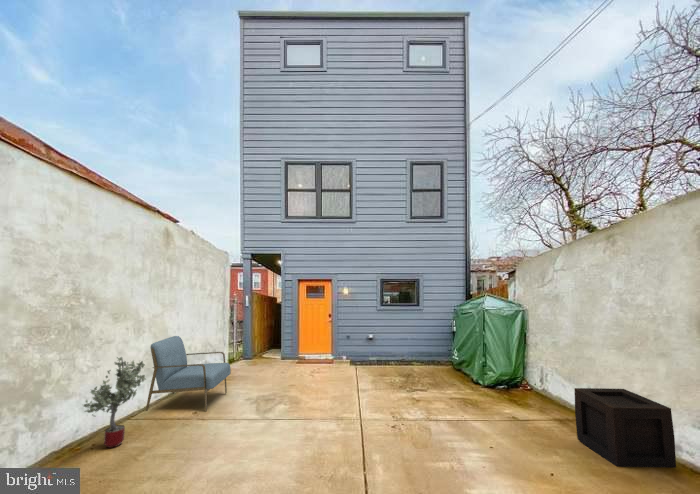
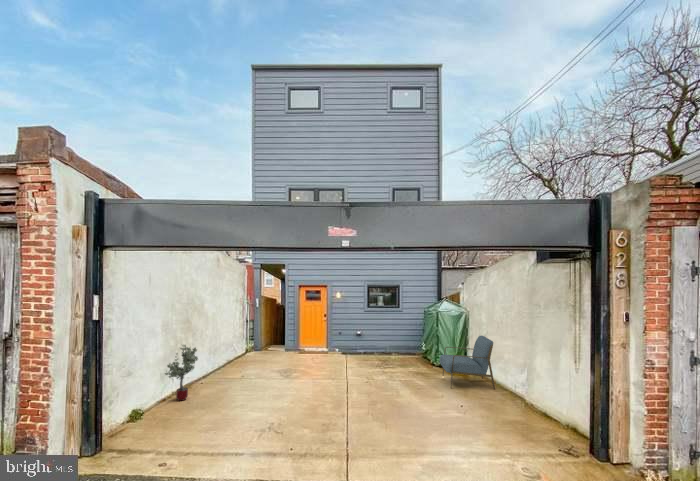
chair: present [146,336,231,412] -> present [440,336,495,389]
wooden crate: present [574,388,676,468] -> none [479,367,528,415]

